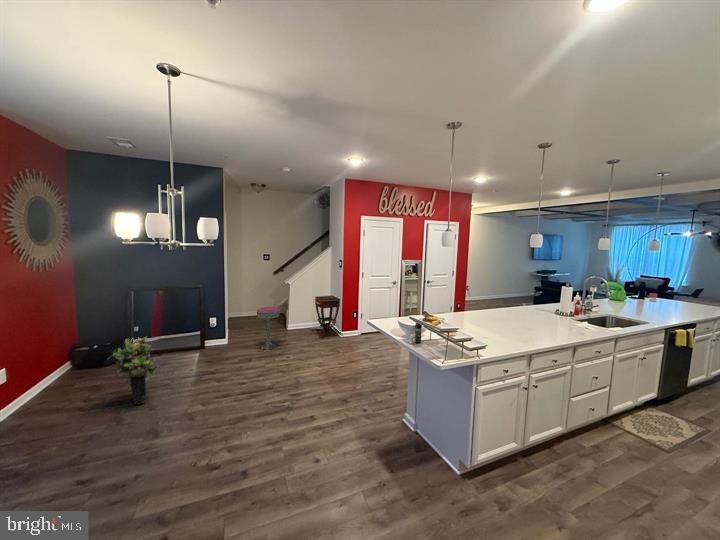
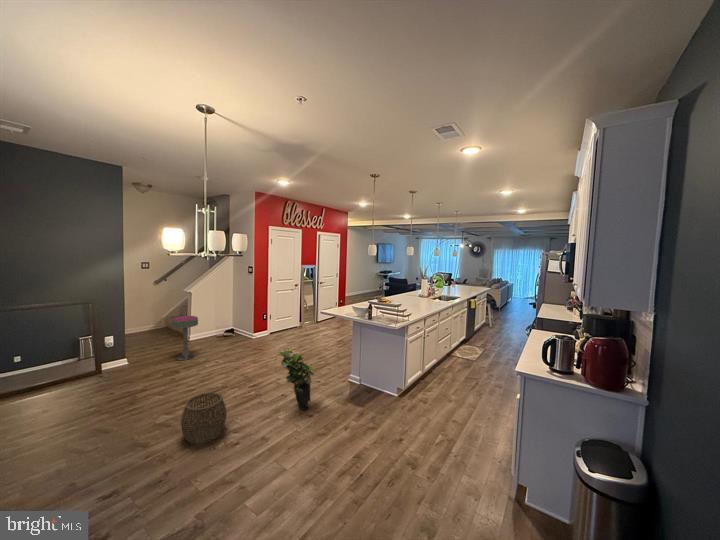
side table: present [315,296,340,338] -> none [224,300,252,342]
potted plant: present [113,337,158,405] -> present [278,348,314,410]
woven basket: none [179,396,229,452] -> present [181,392,226,443]

